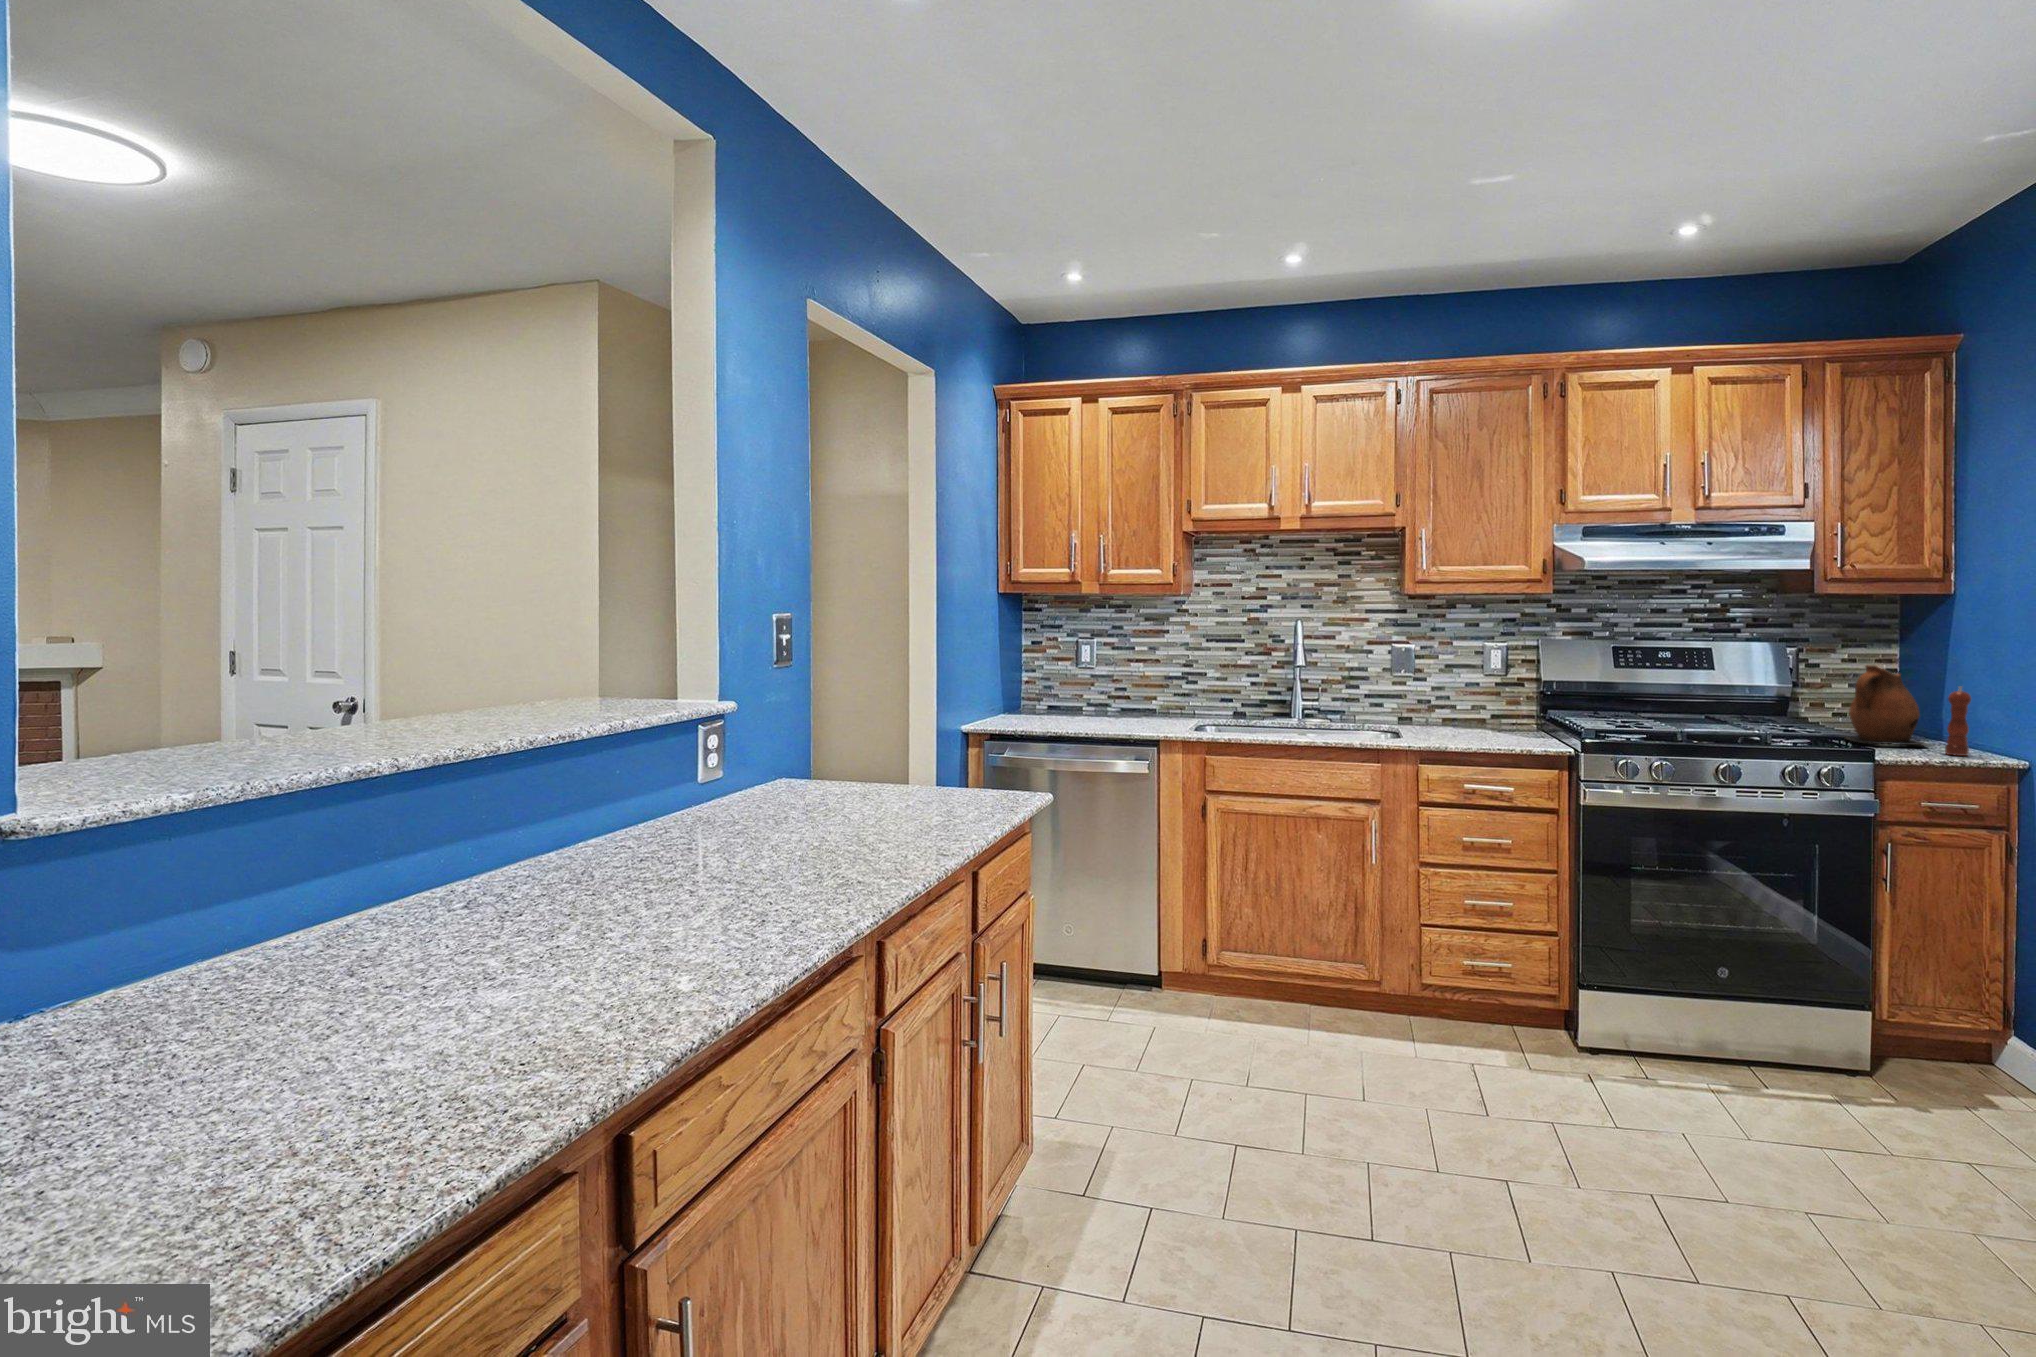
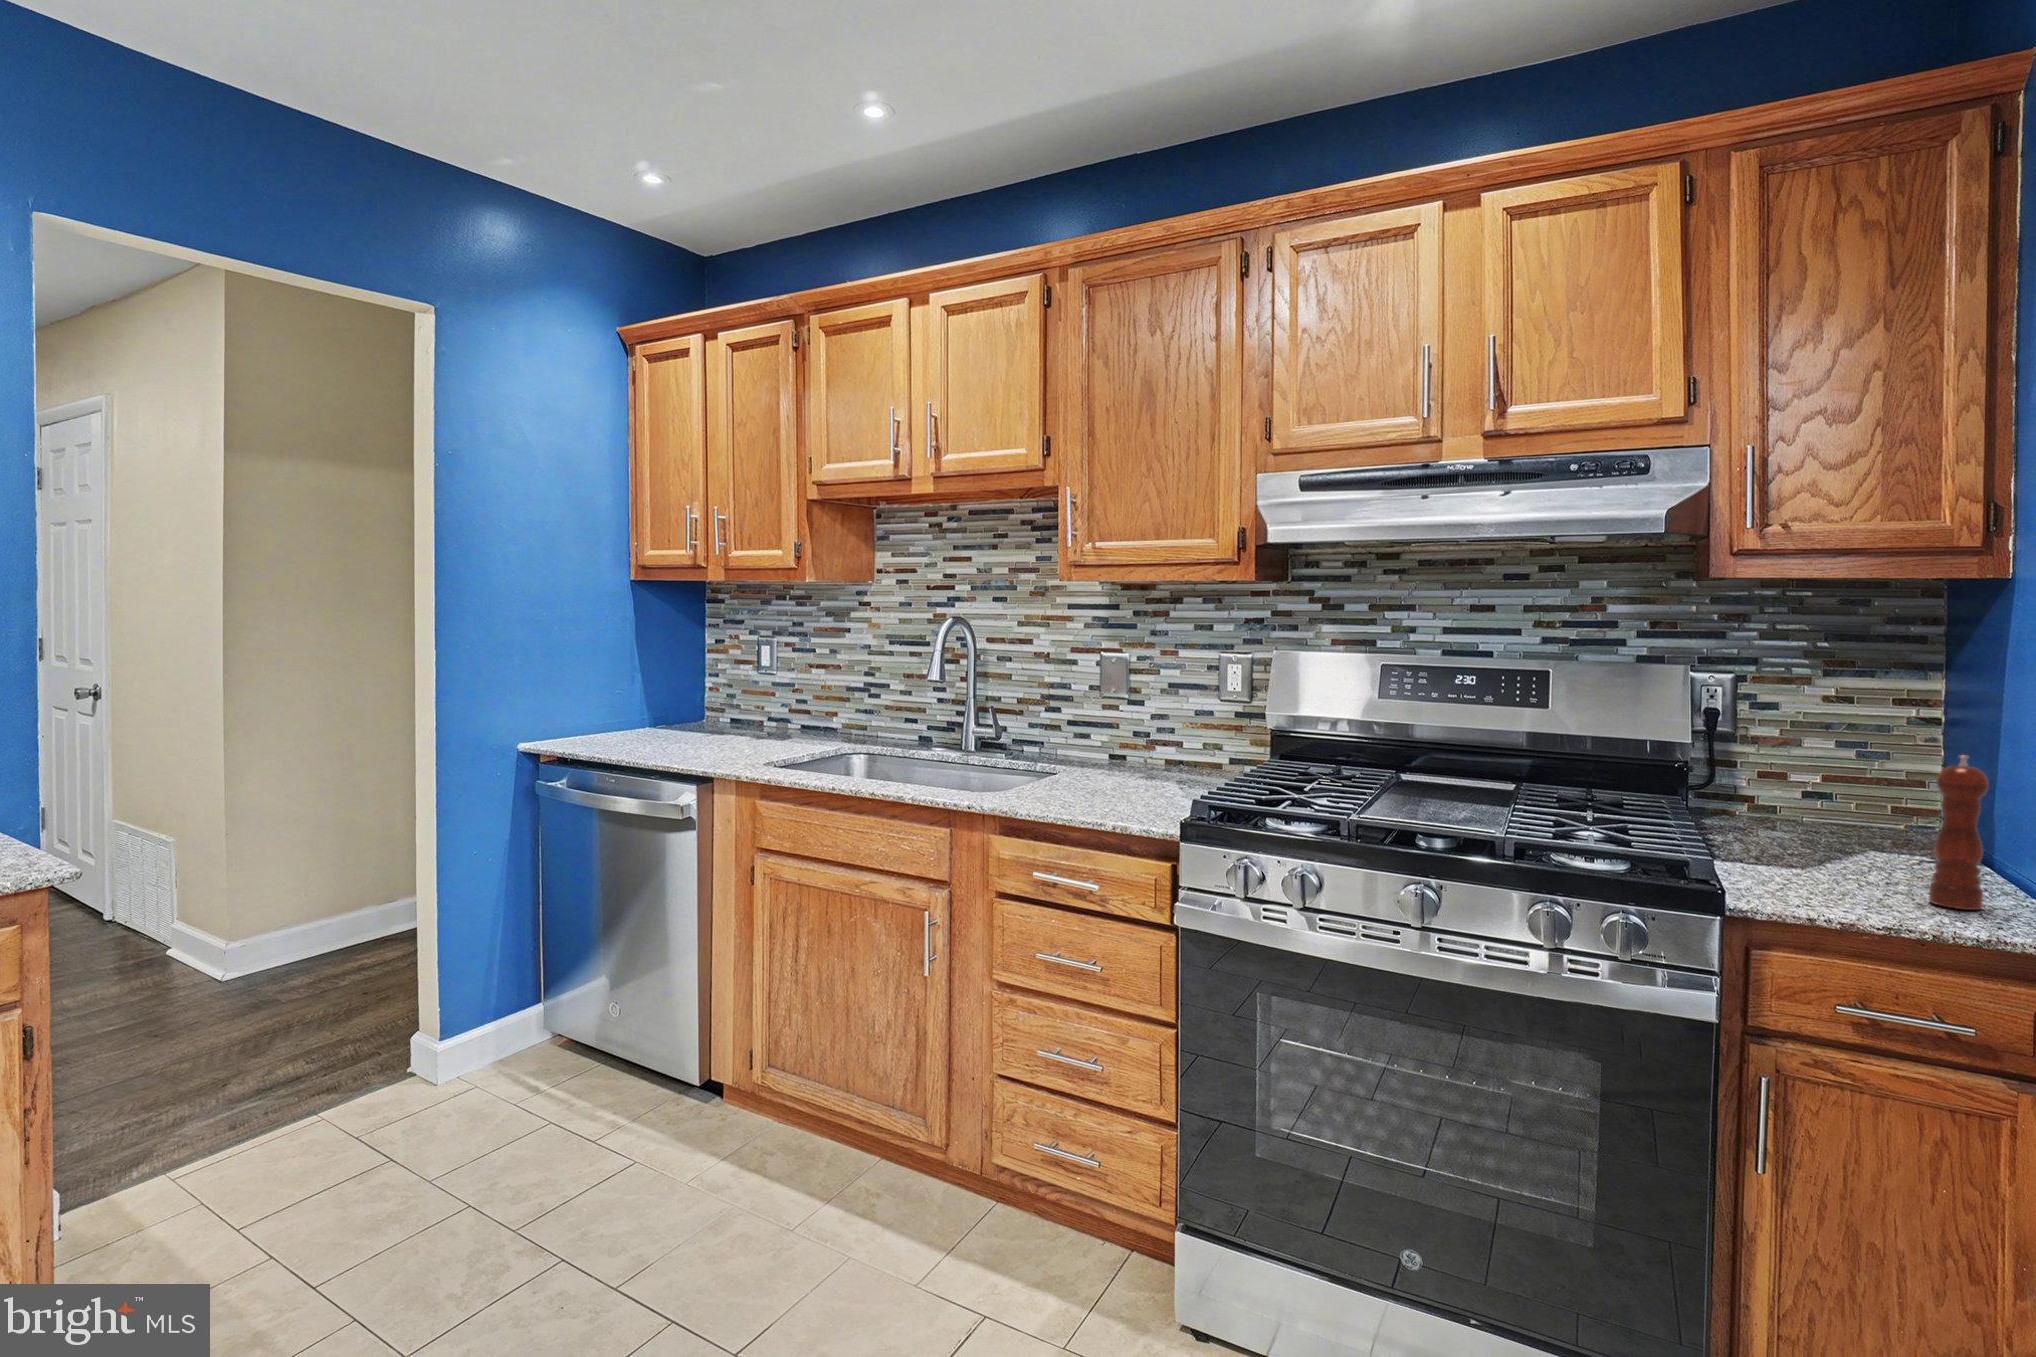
ceramic pitcher: present [1845,665,1926,746] -> none [1757,705,1921,880]

